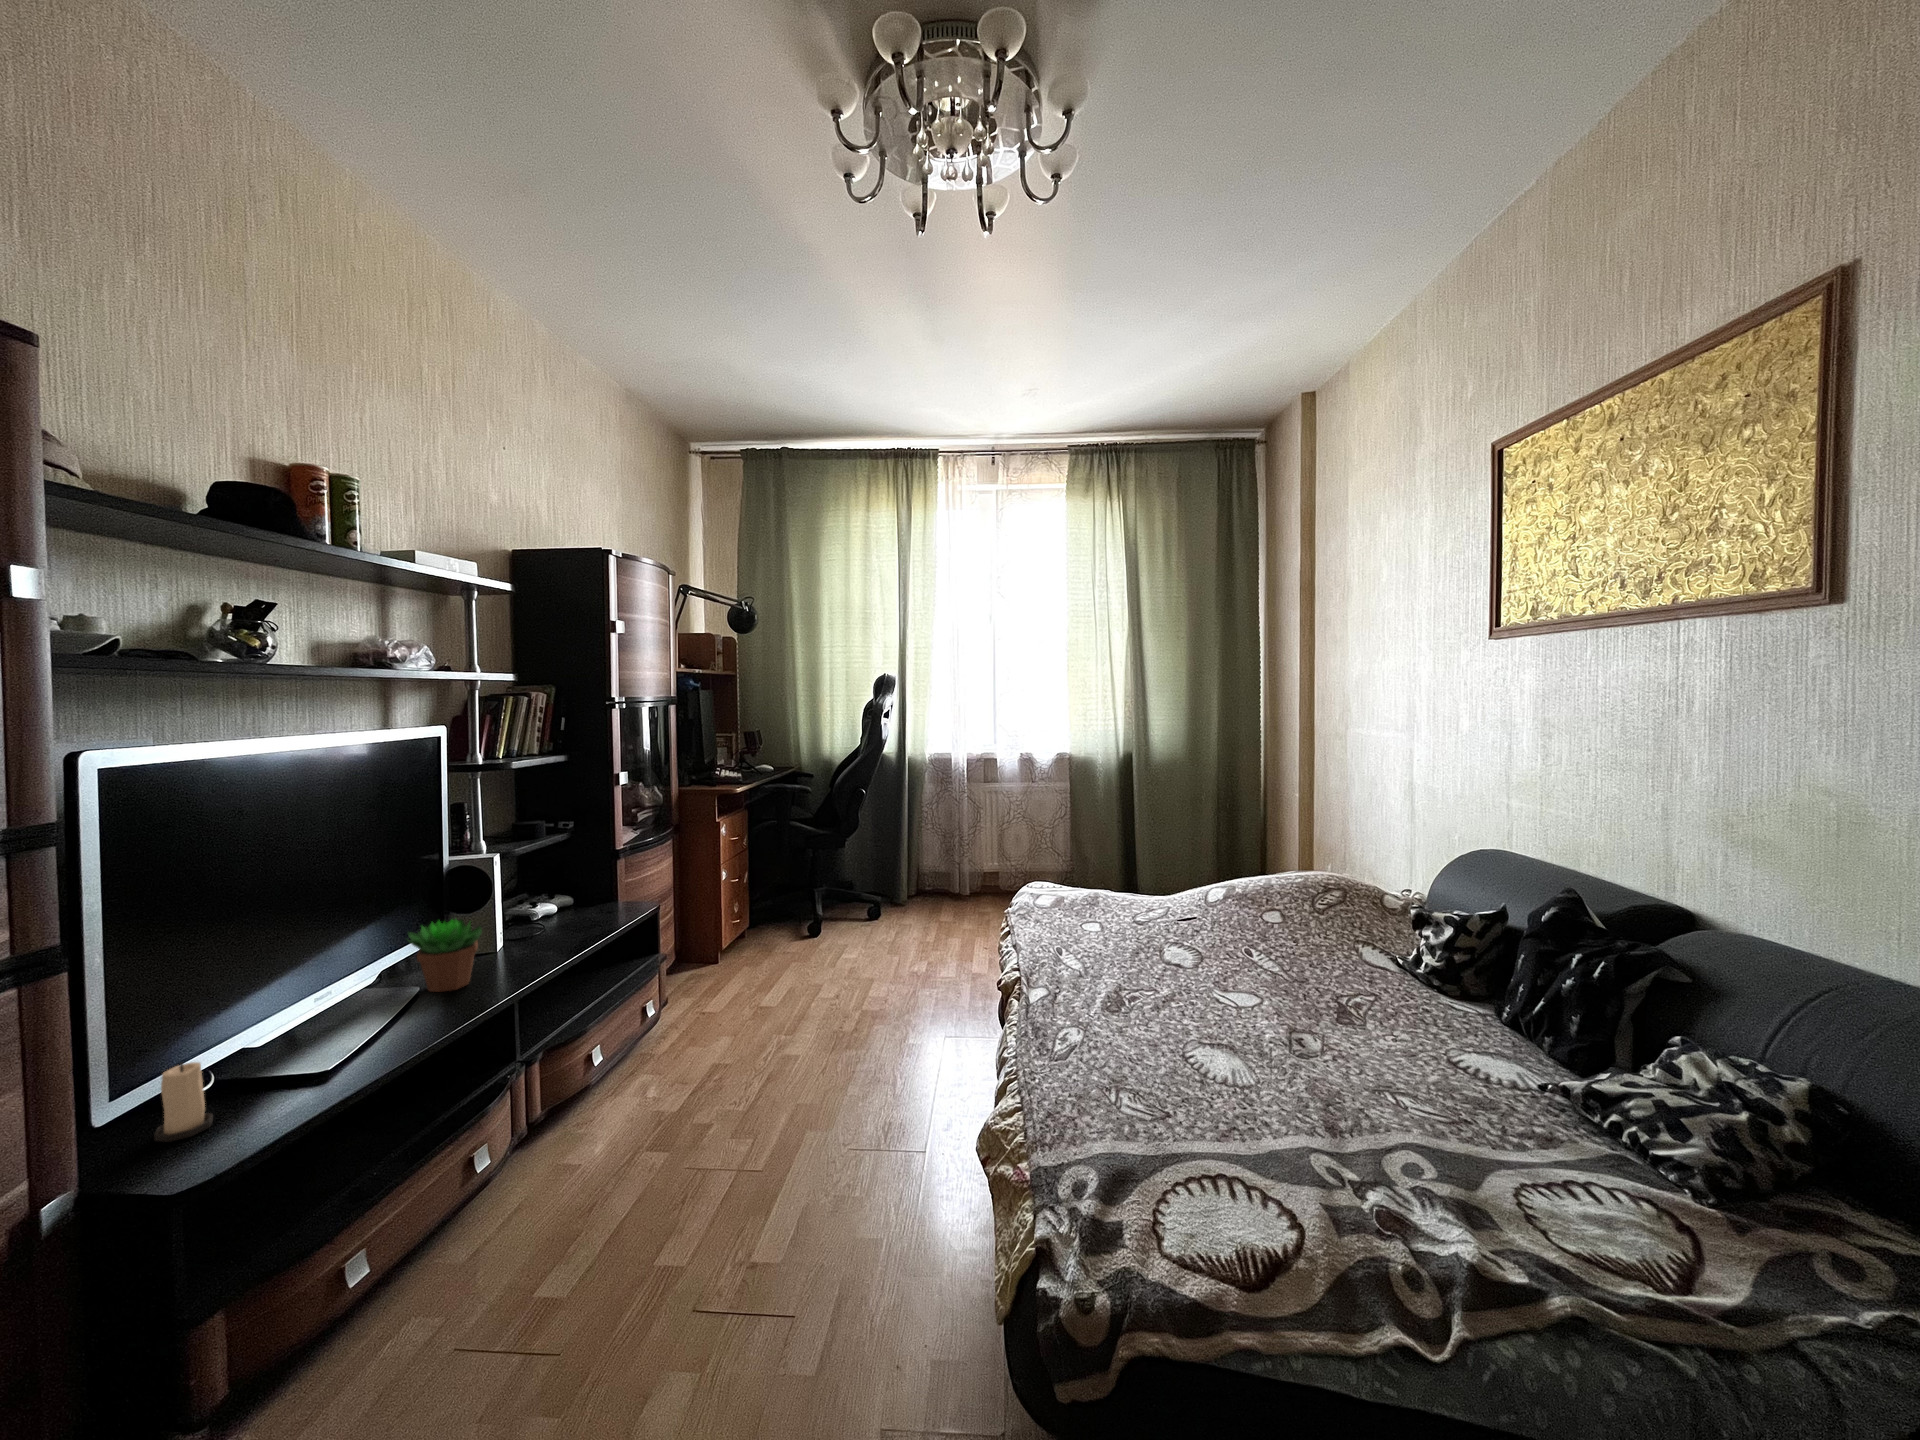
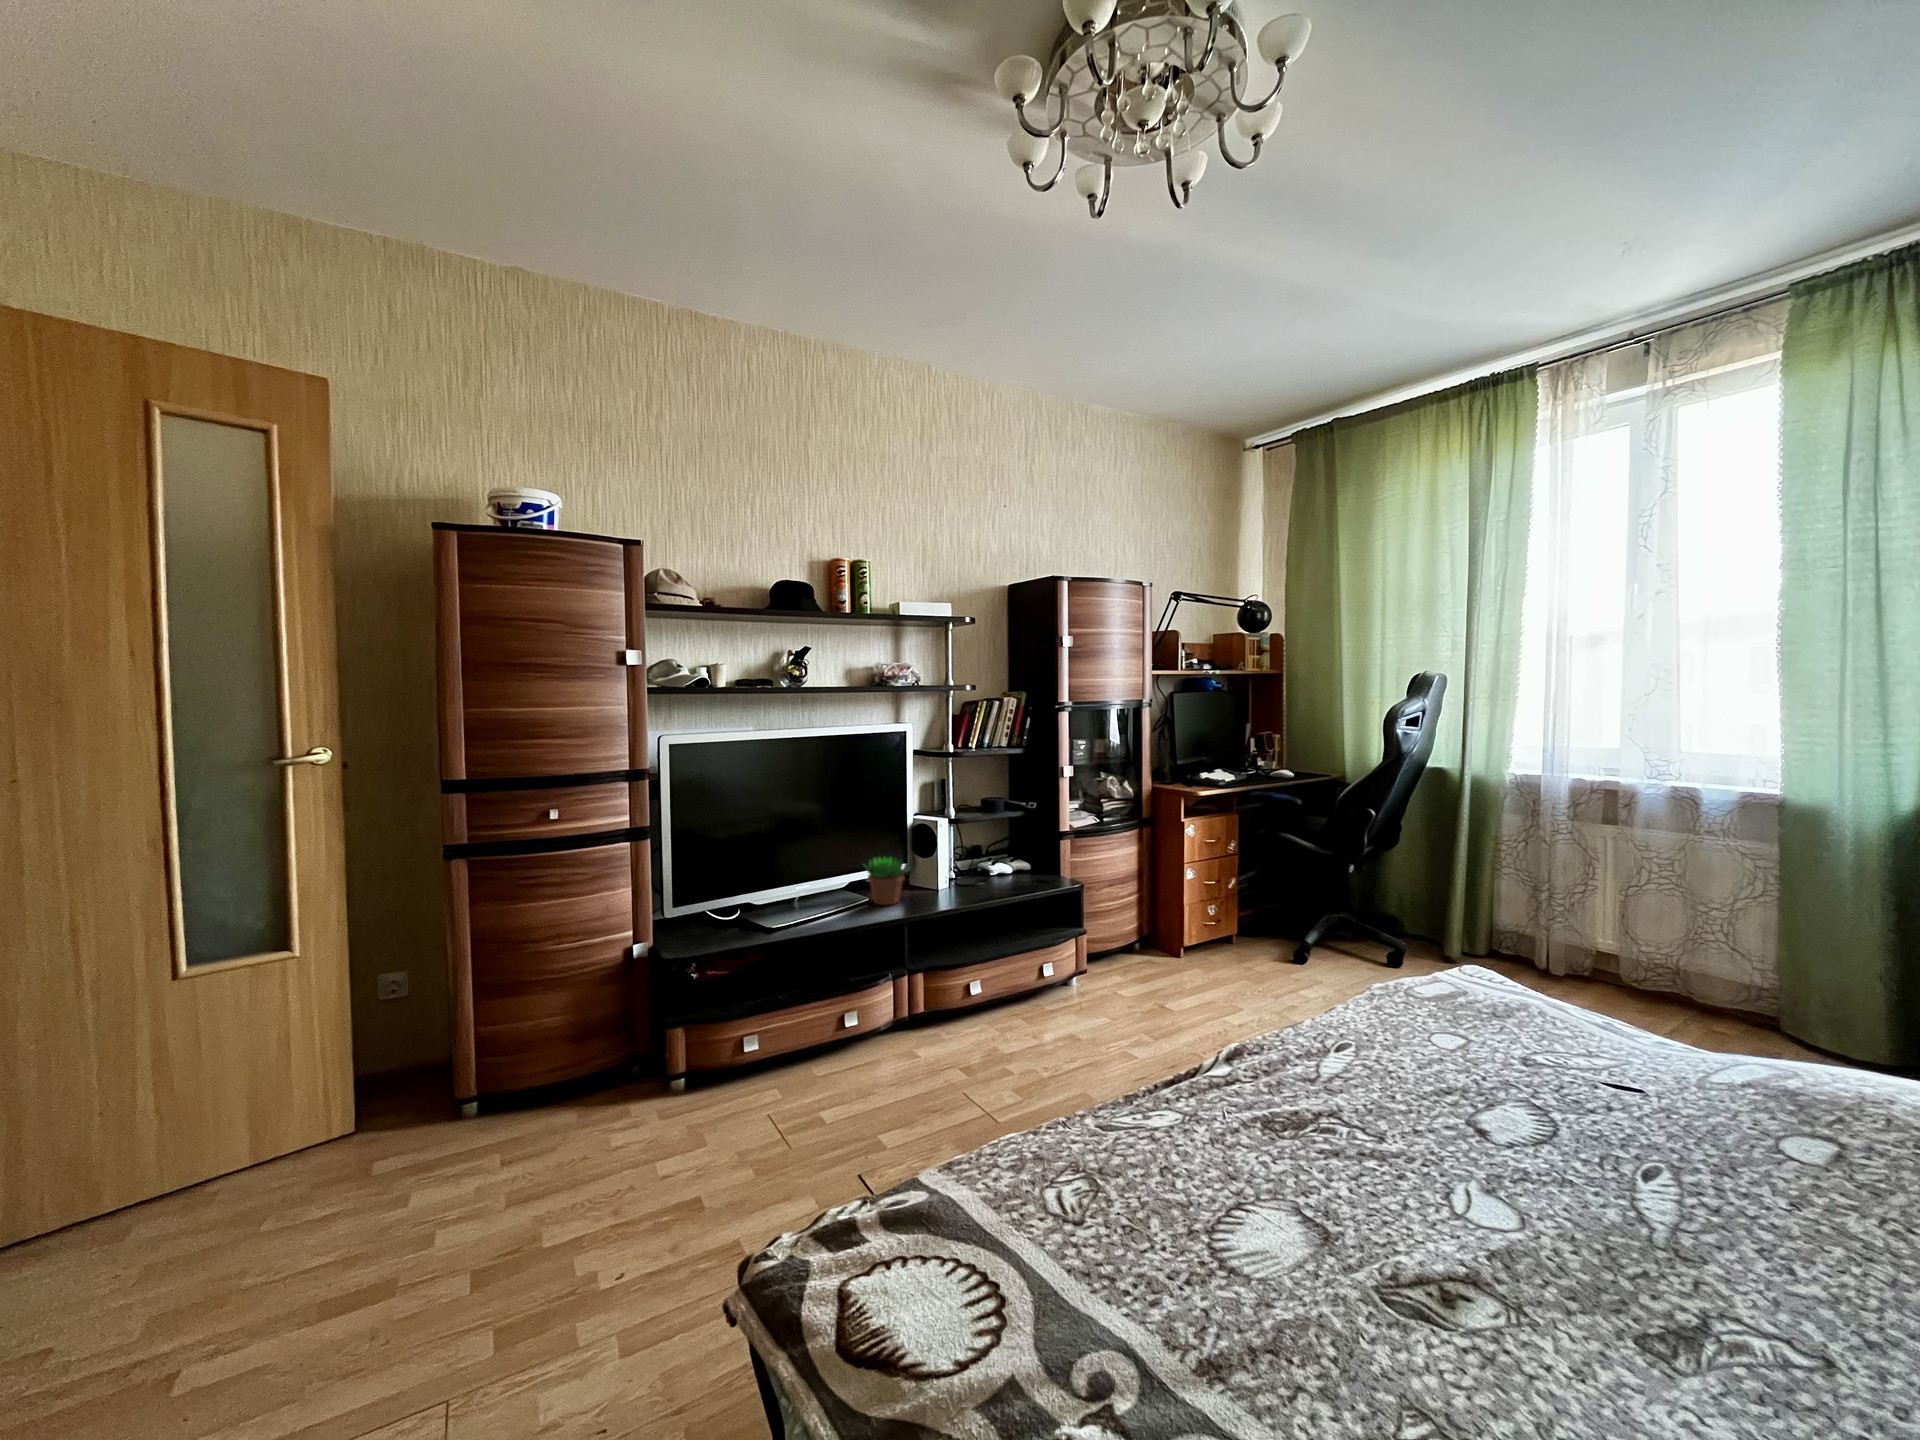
candle: present [154,1062,213,1142] -> none [700,898,722,938]

